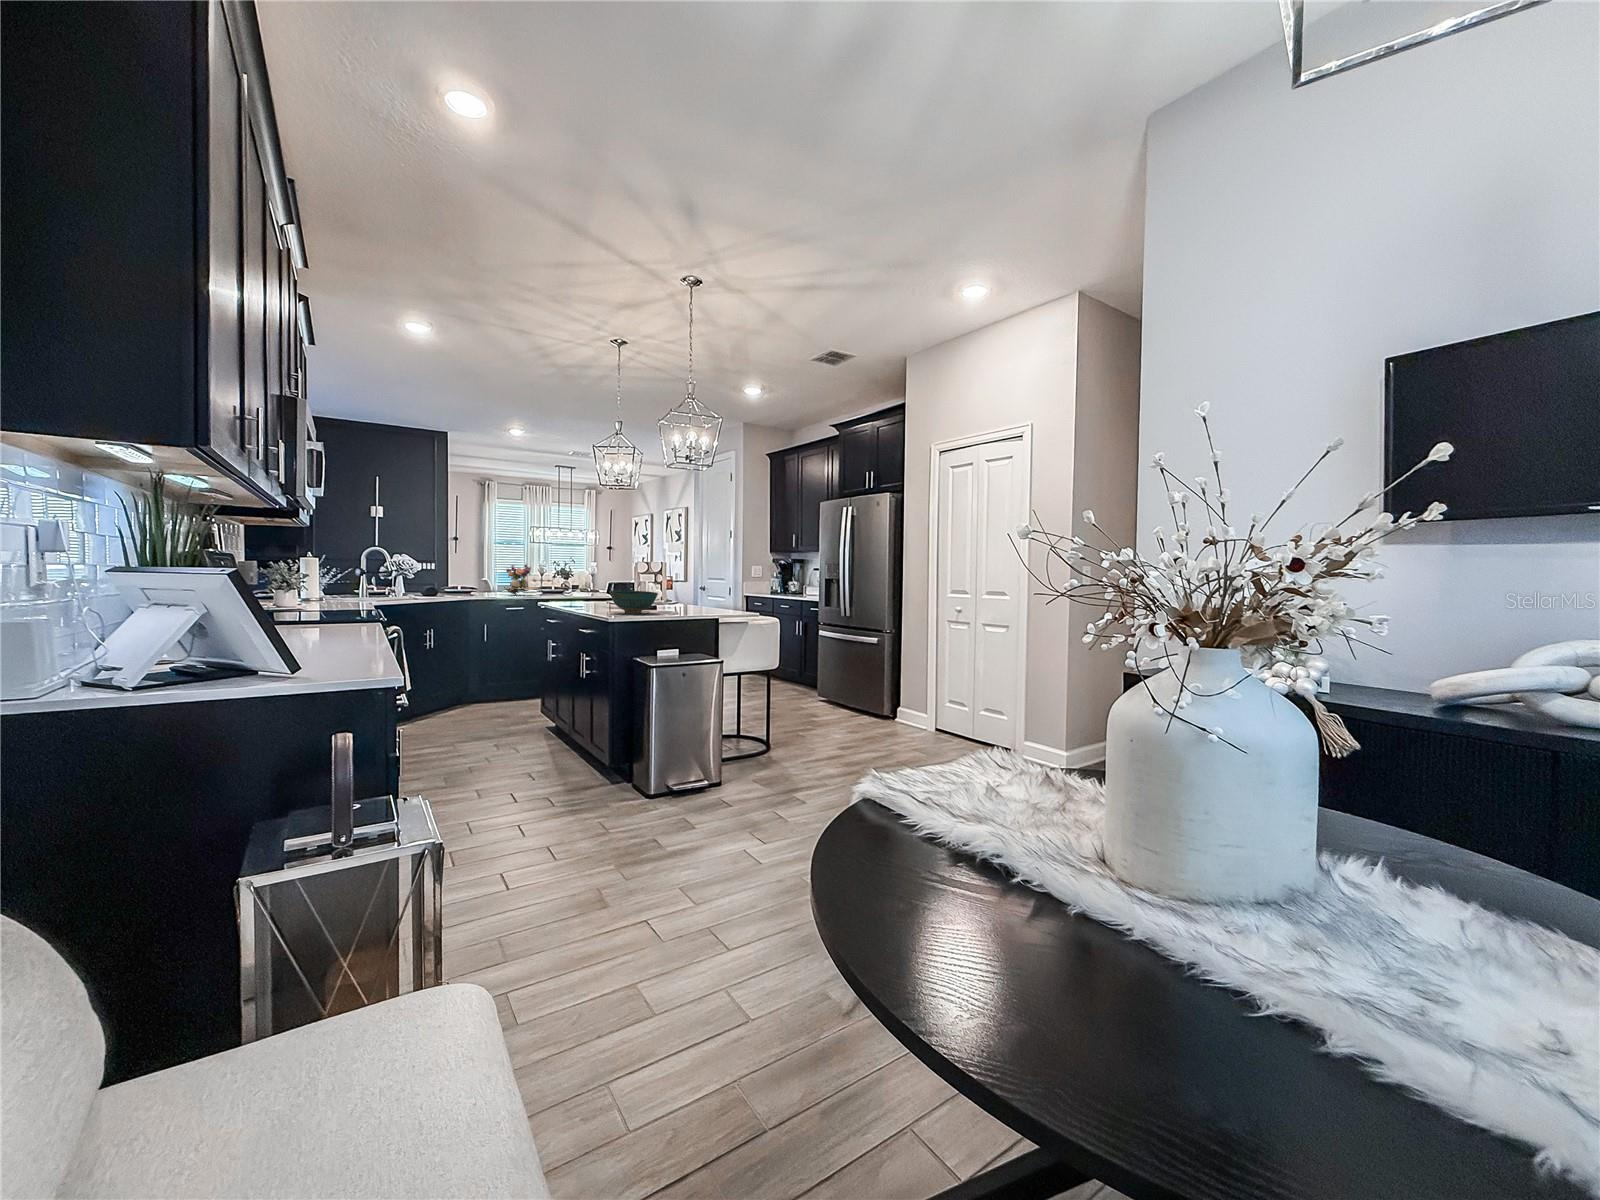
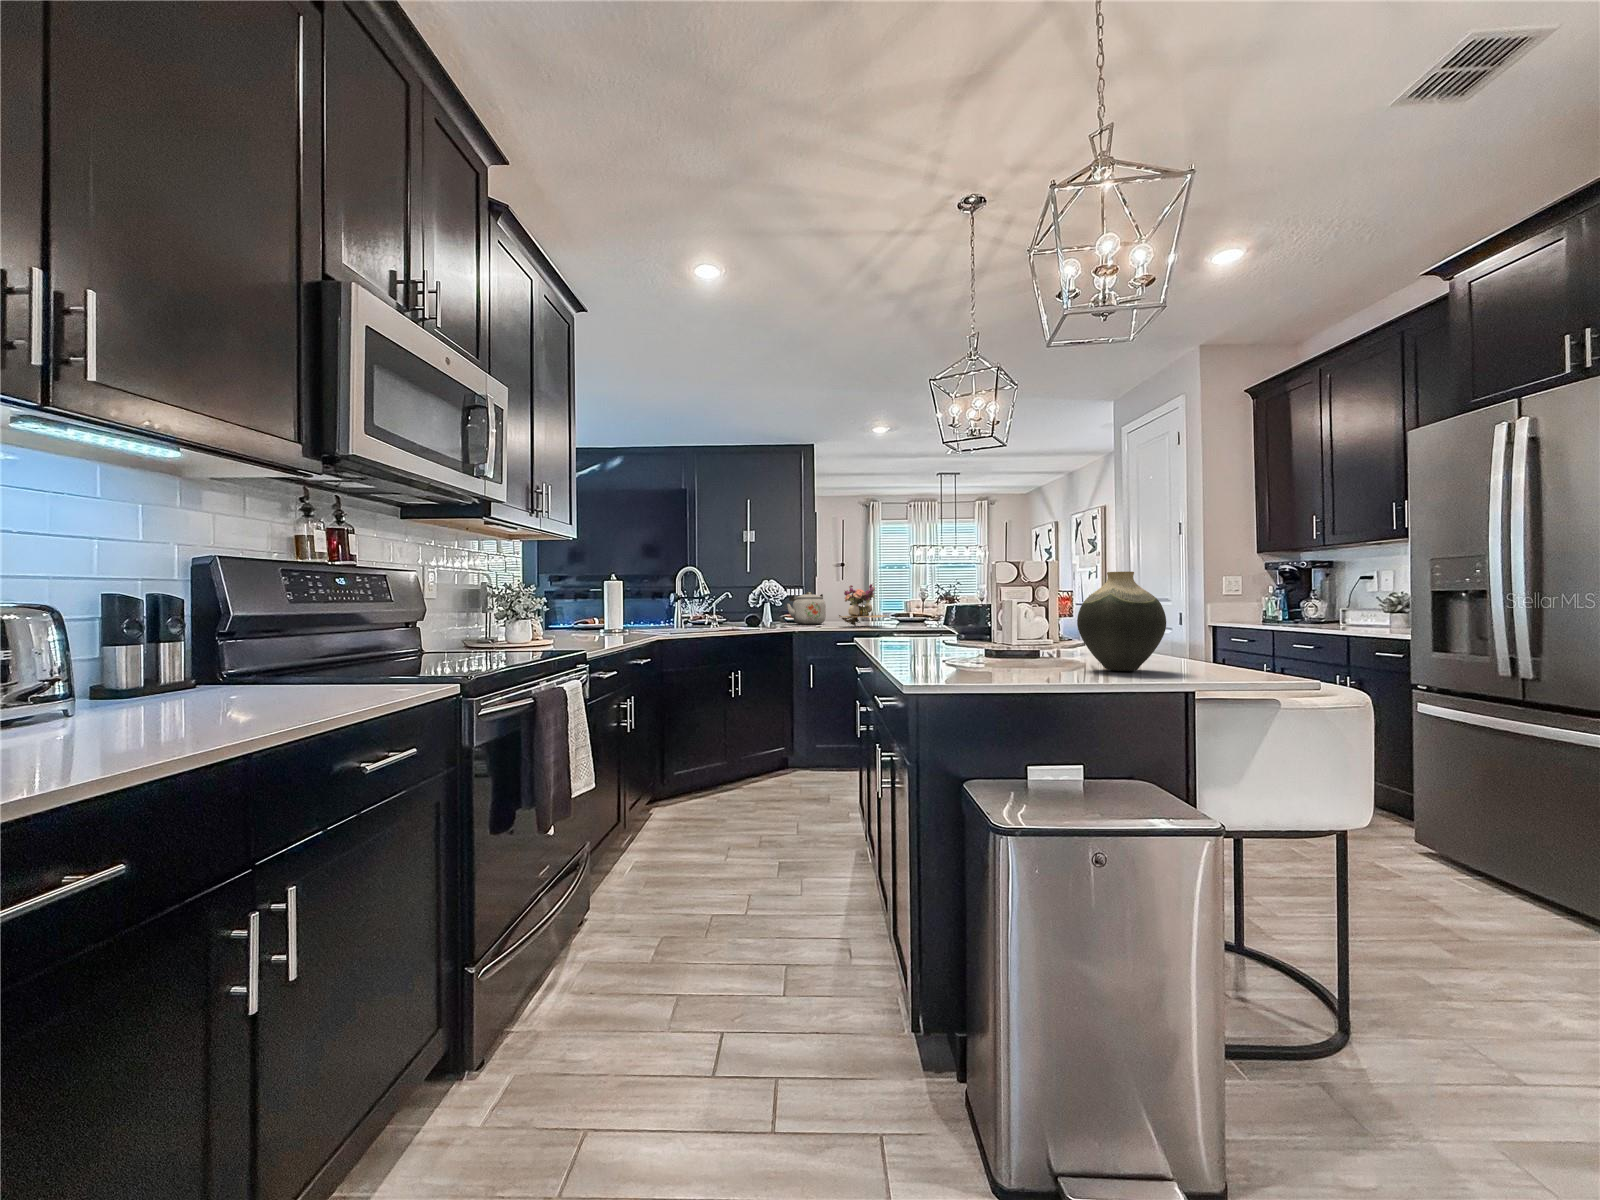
kettle: none [452,568,484,593] -> present [787,592,826,624]
vase: none [675,572,708,612] -> present [1077,571,1166,671]
bowl: present [610,591,658,614] -> none [915,619,1032,675]

